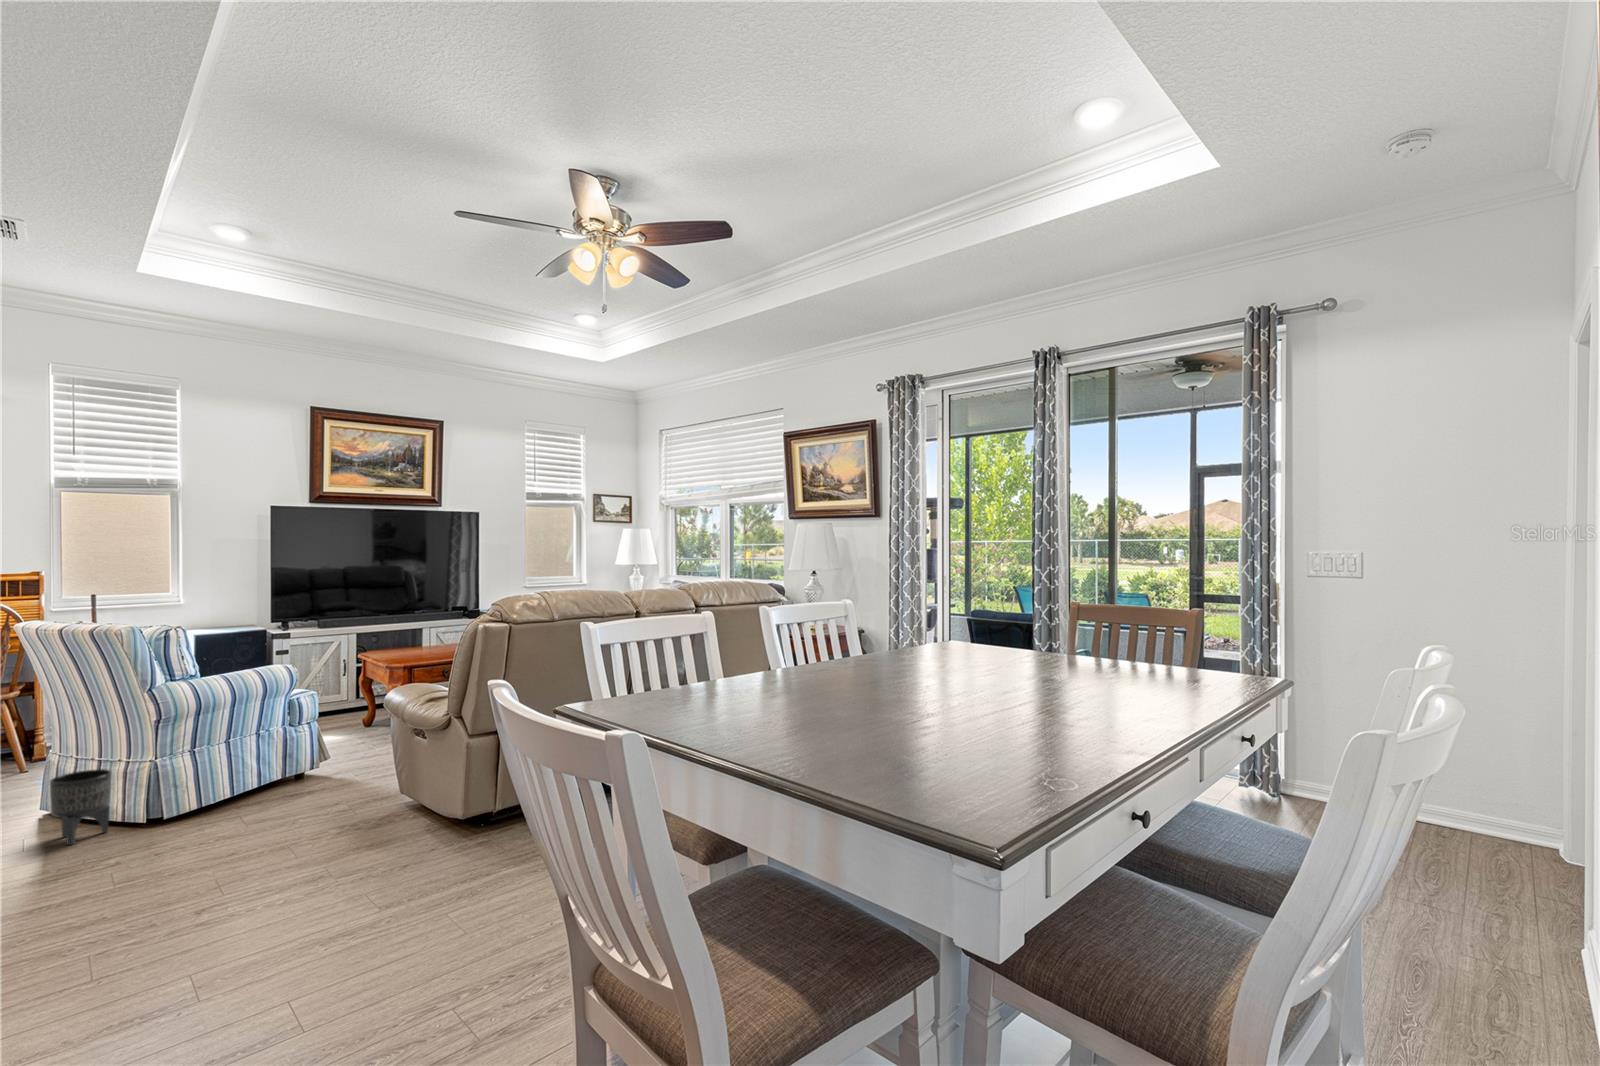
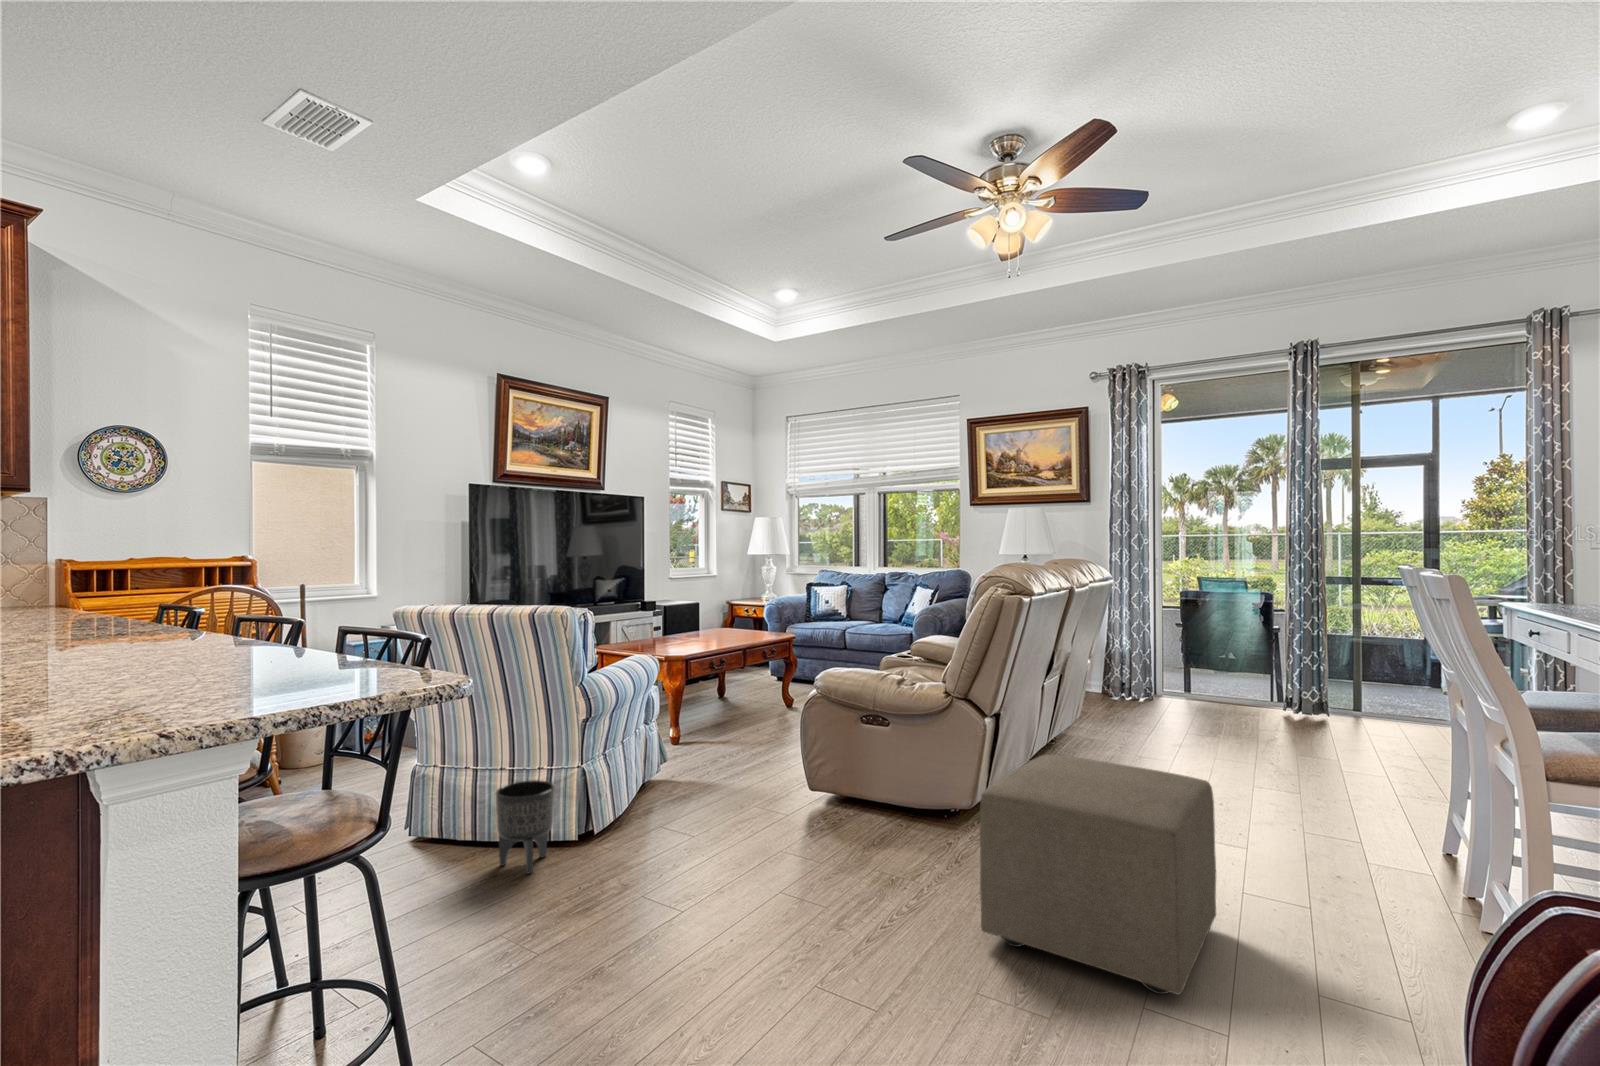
ottoman: none [266,772,479,985] -> present [980,755,1216,995]

